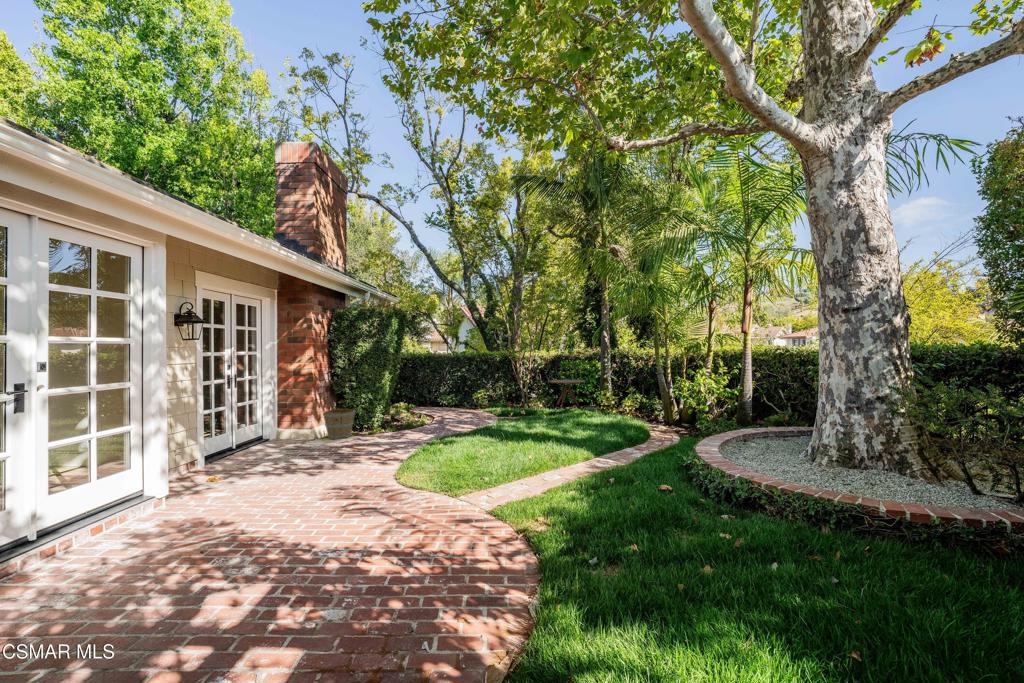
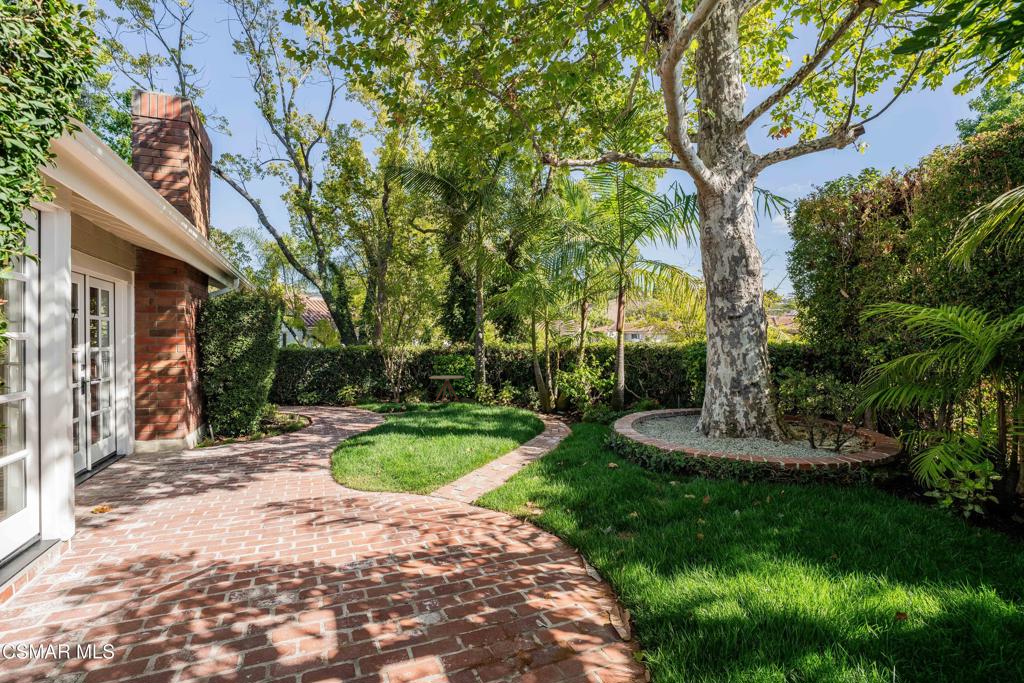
wooden bucket: present [323,409,355,439] -> none [196,413,237,448]

